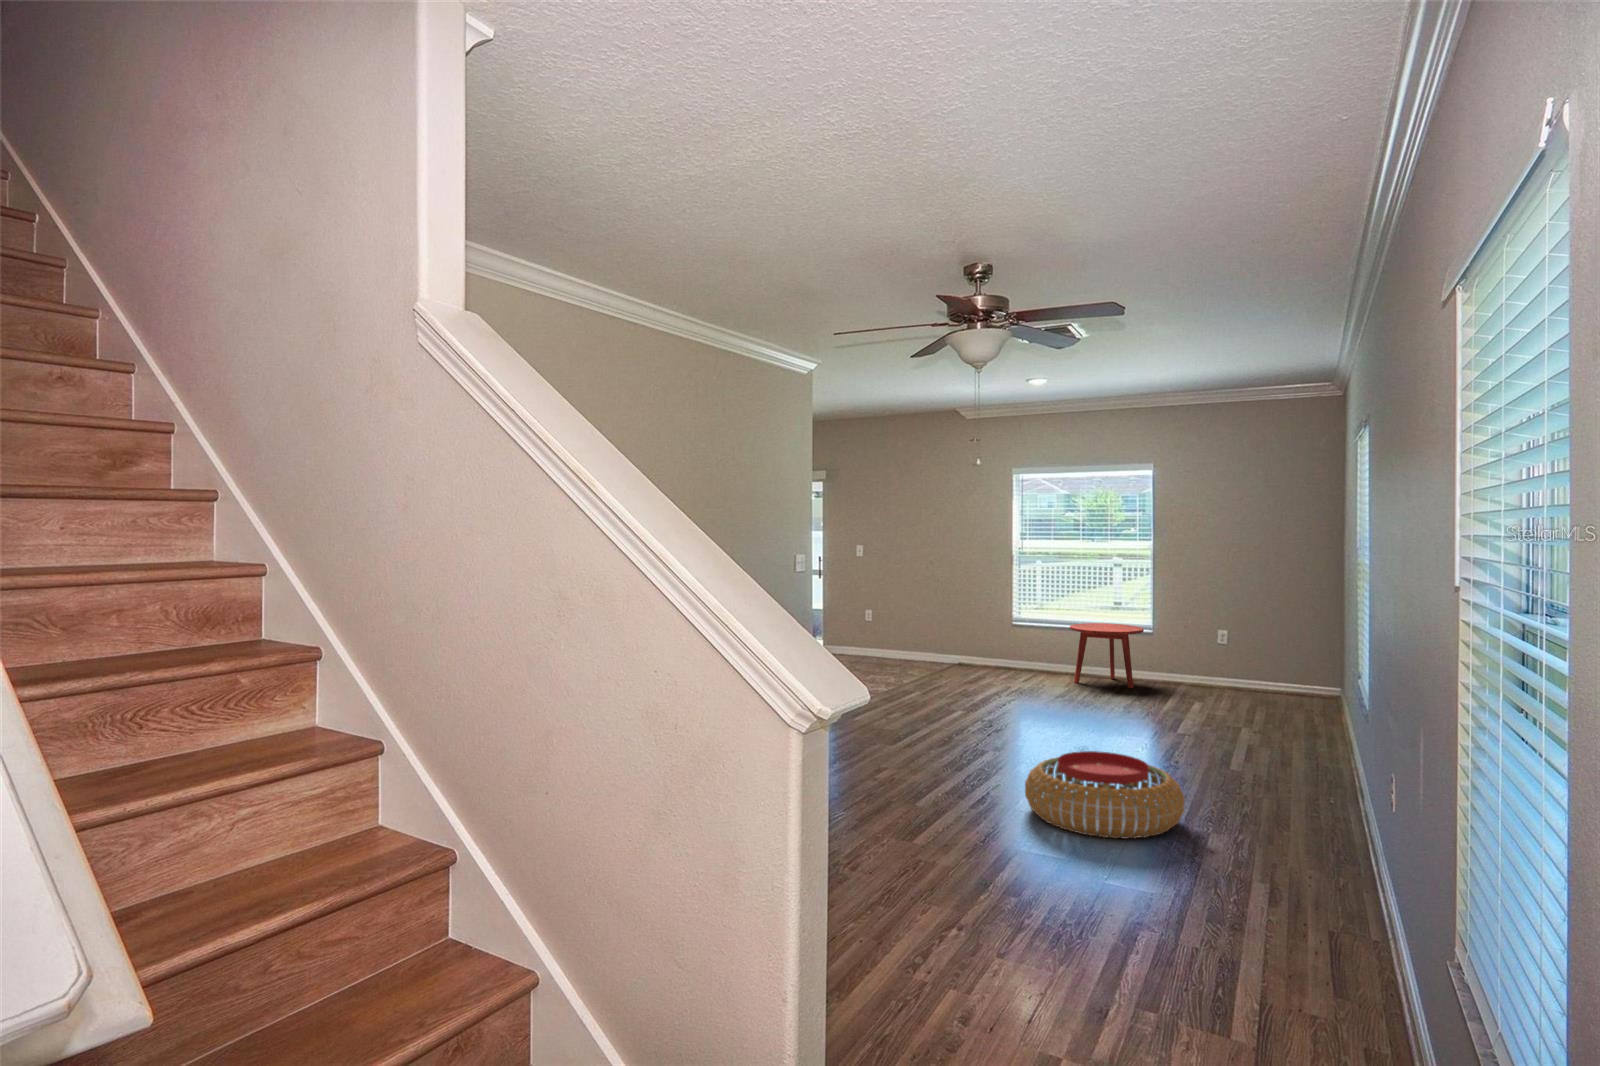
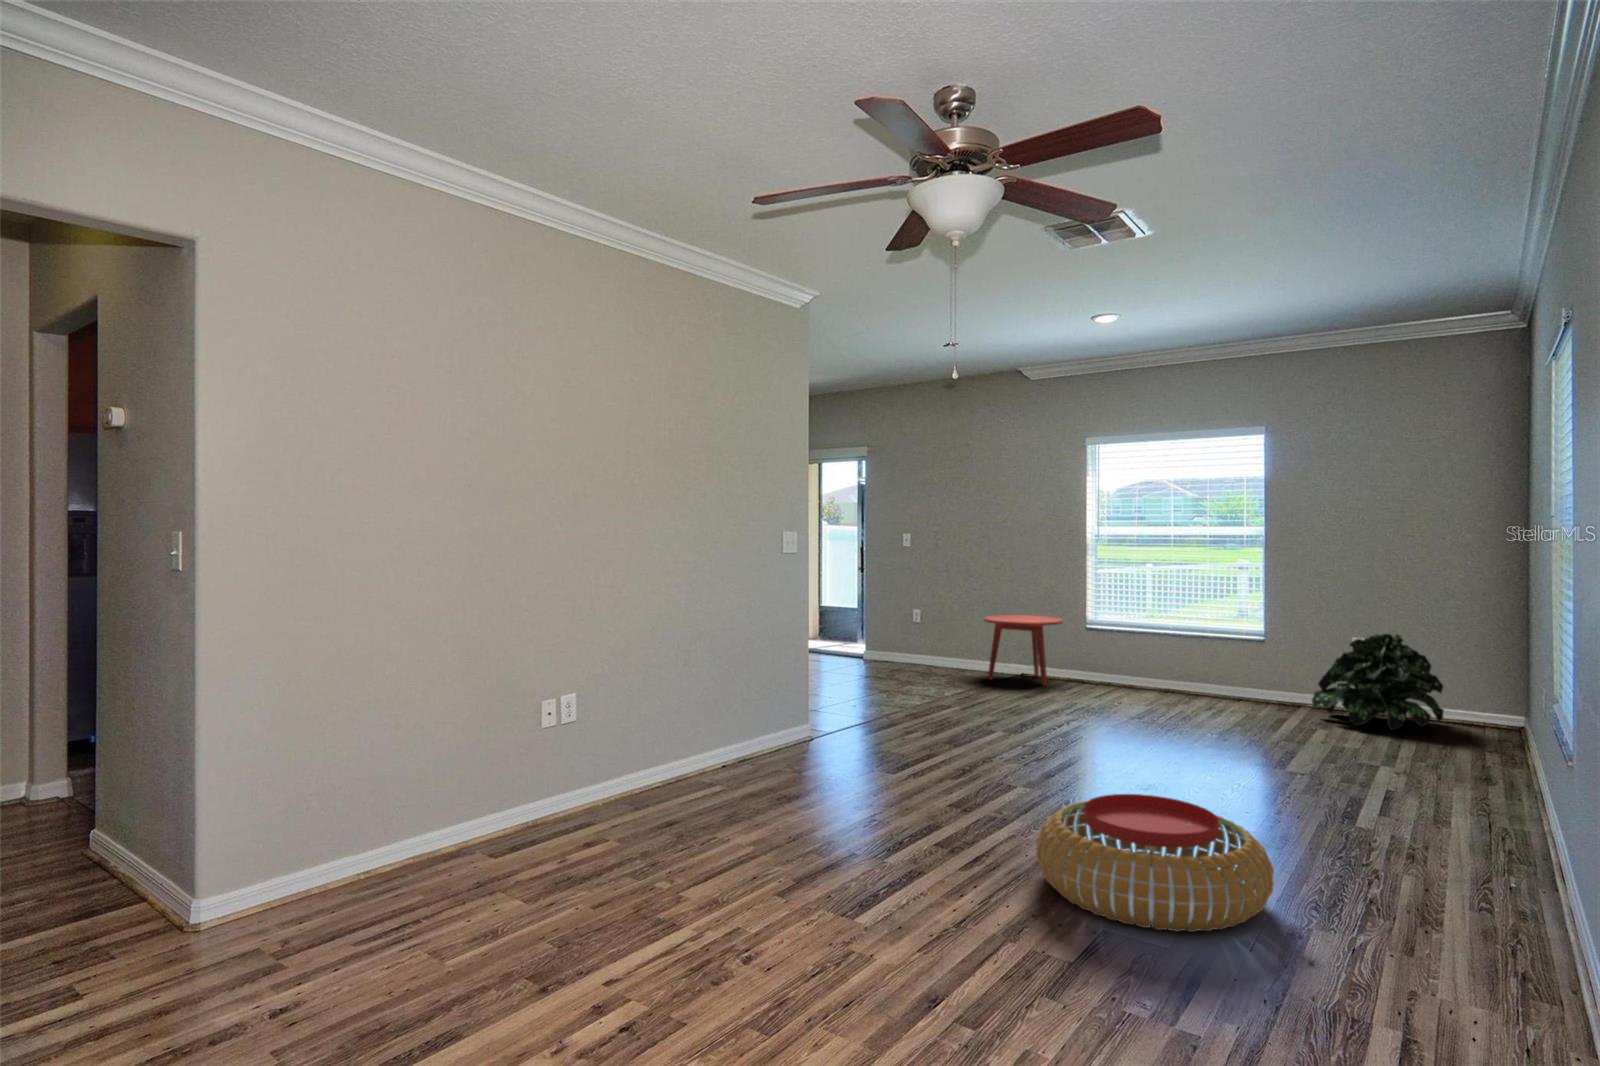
side table: present [1070,623,1144,688] -> present [984,615,1063,686]
potted plant: none [1190,627,1286,702] -> present [1312,634,1444,730]

